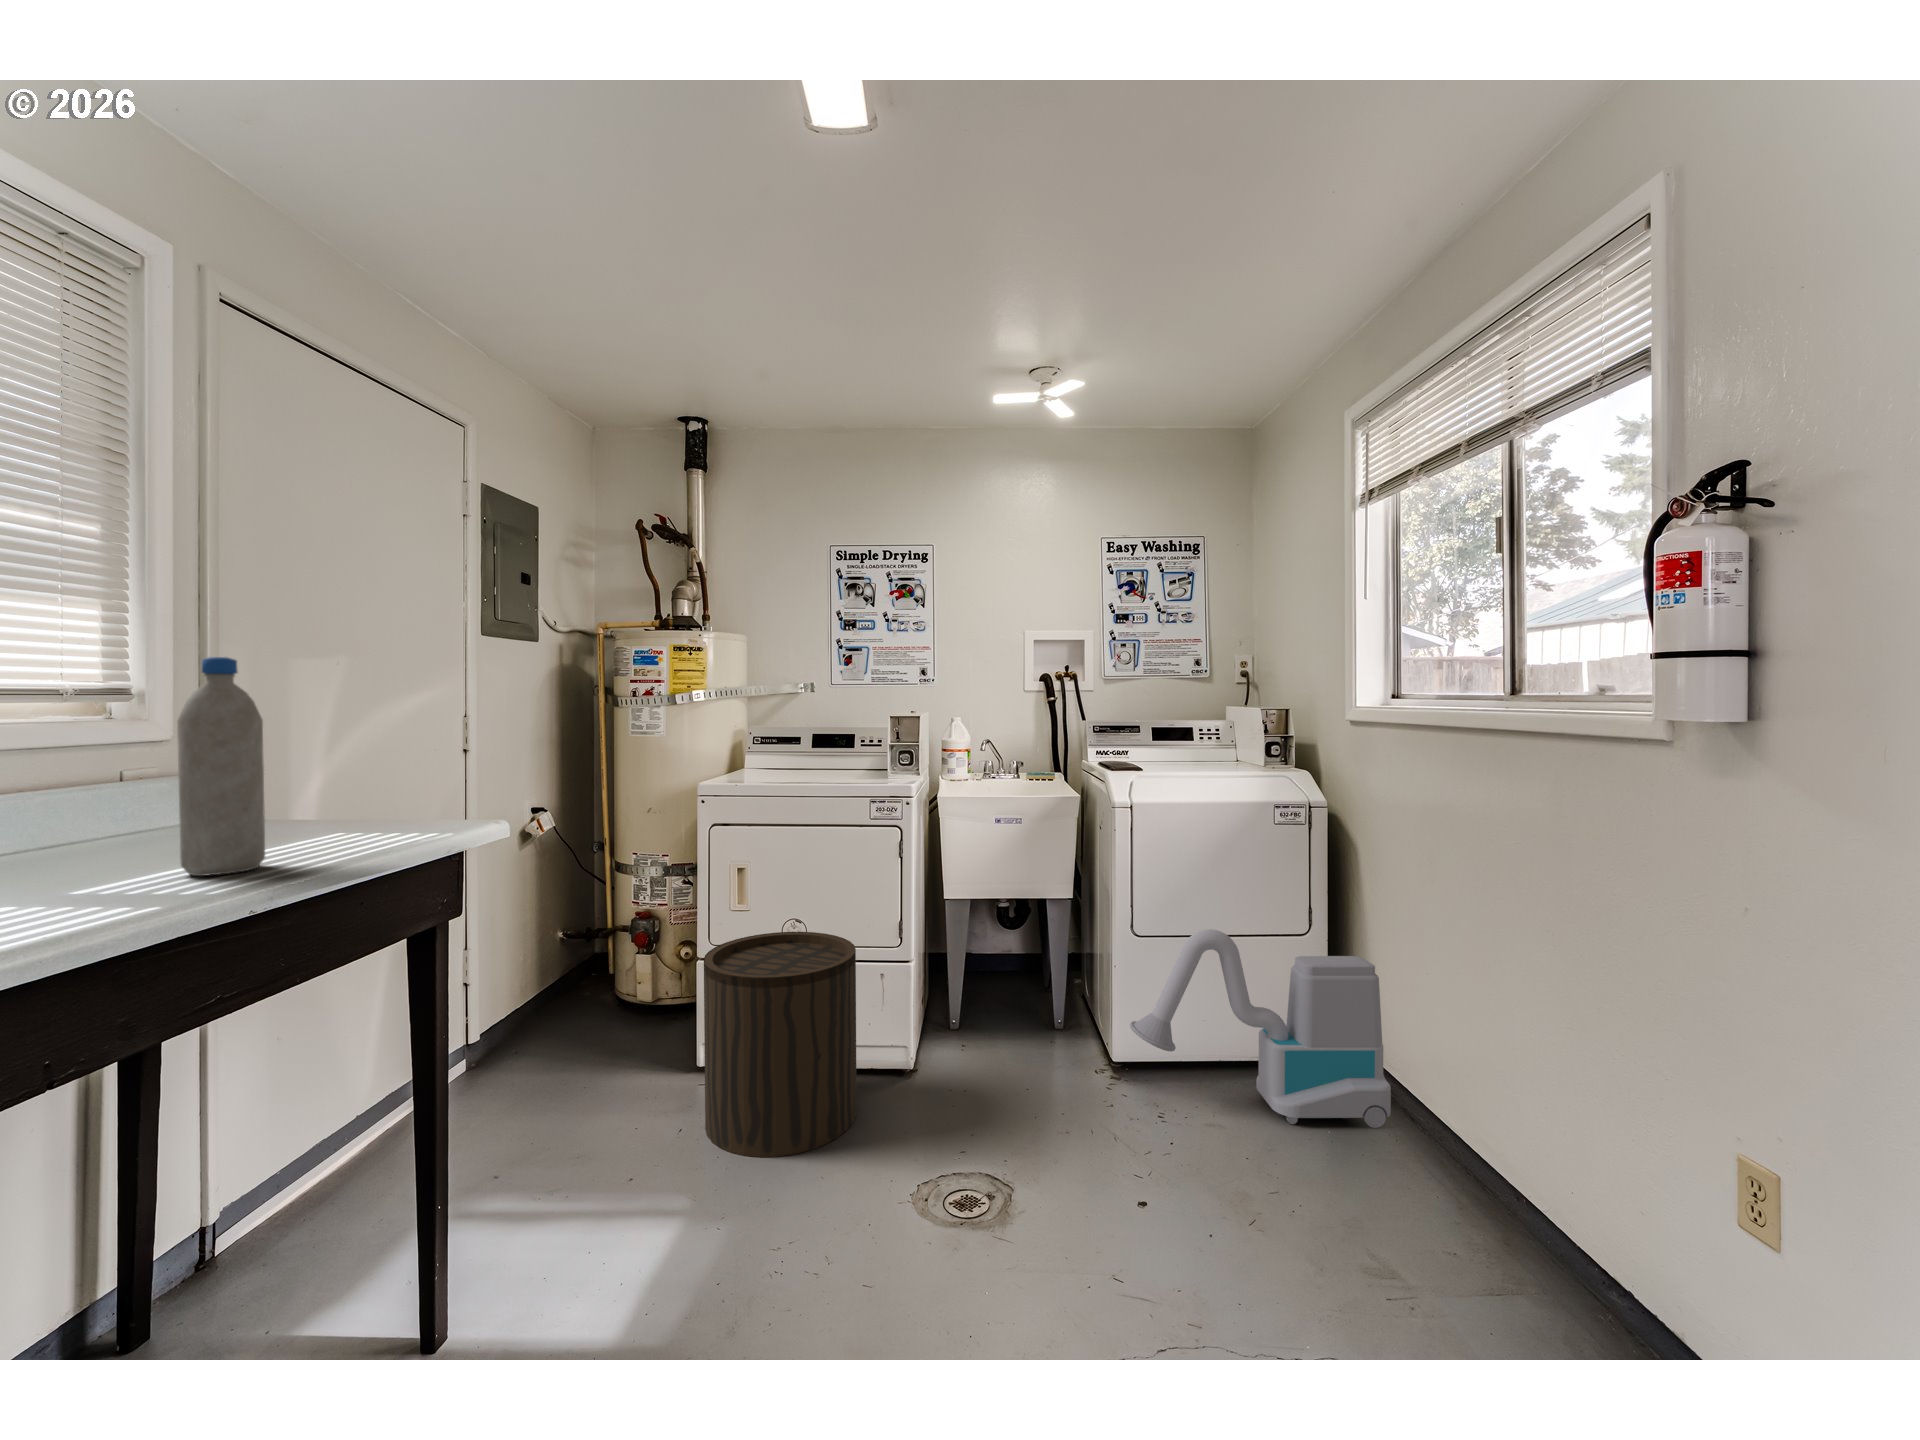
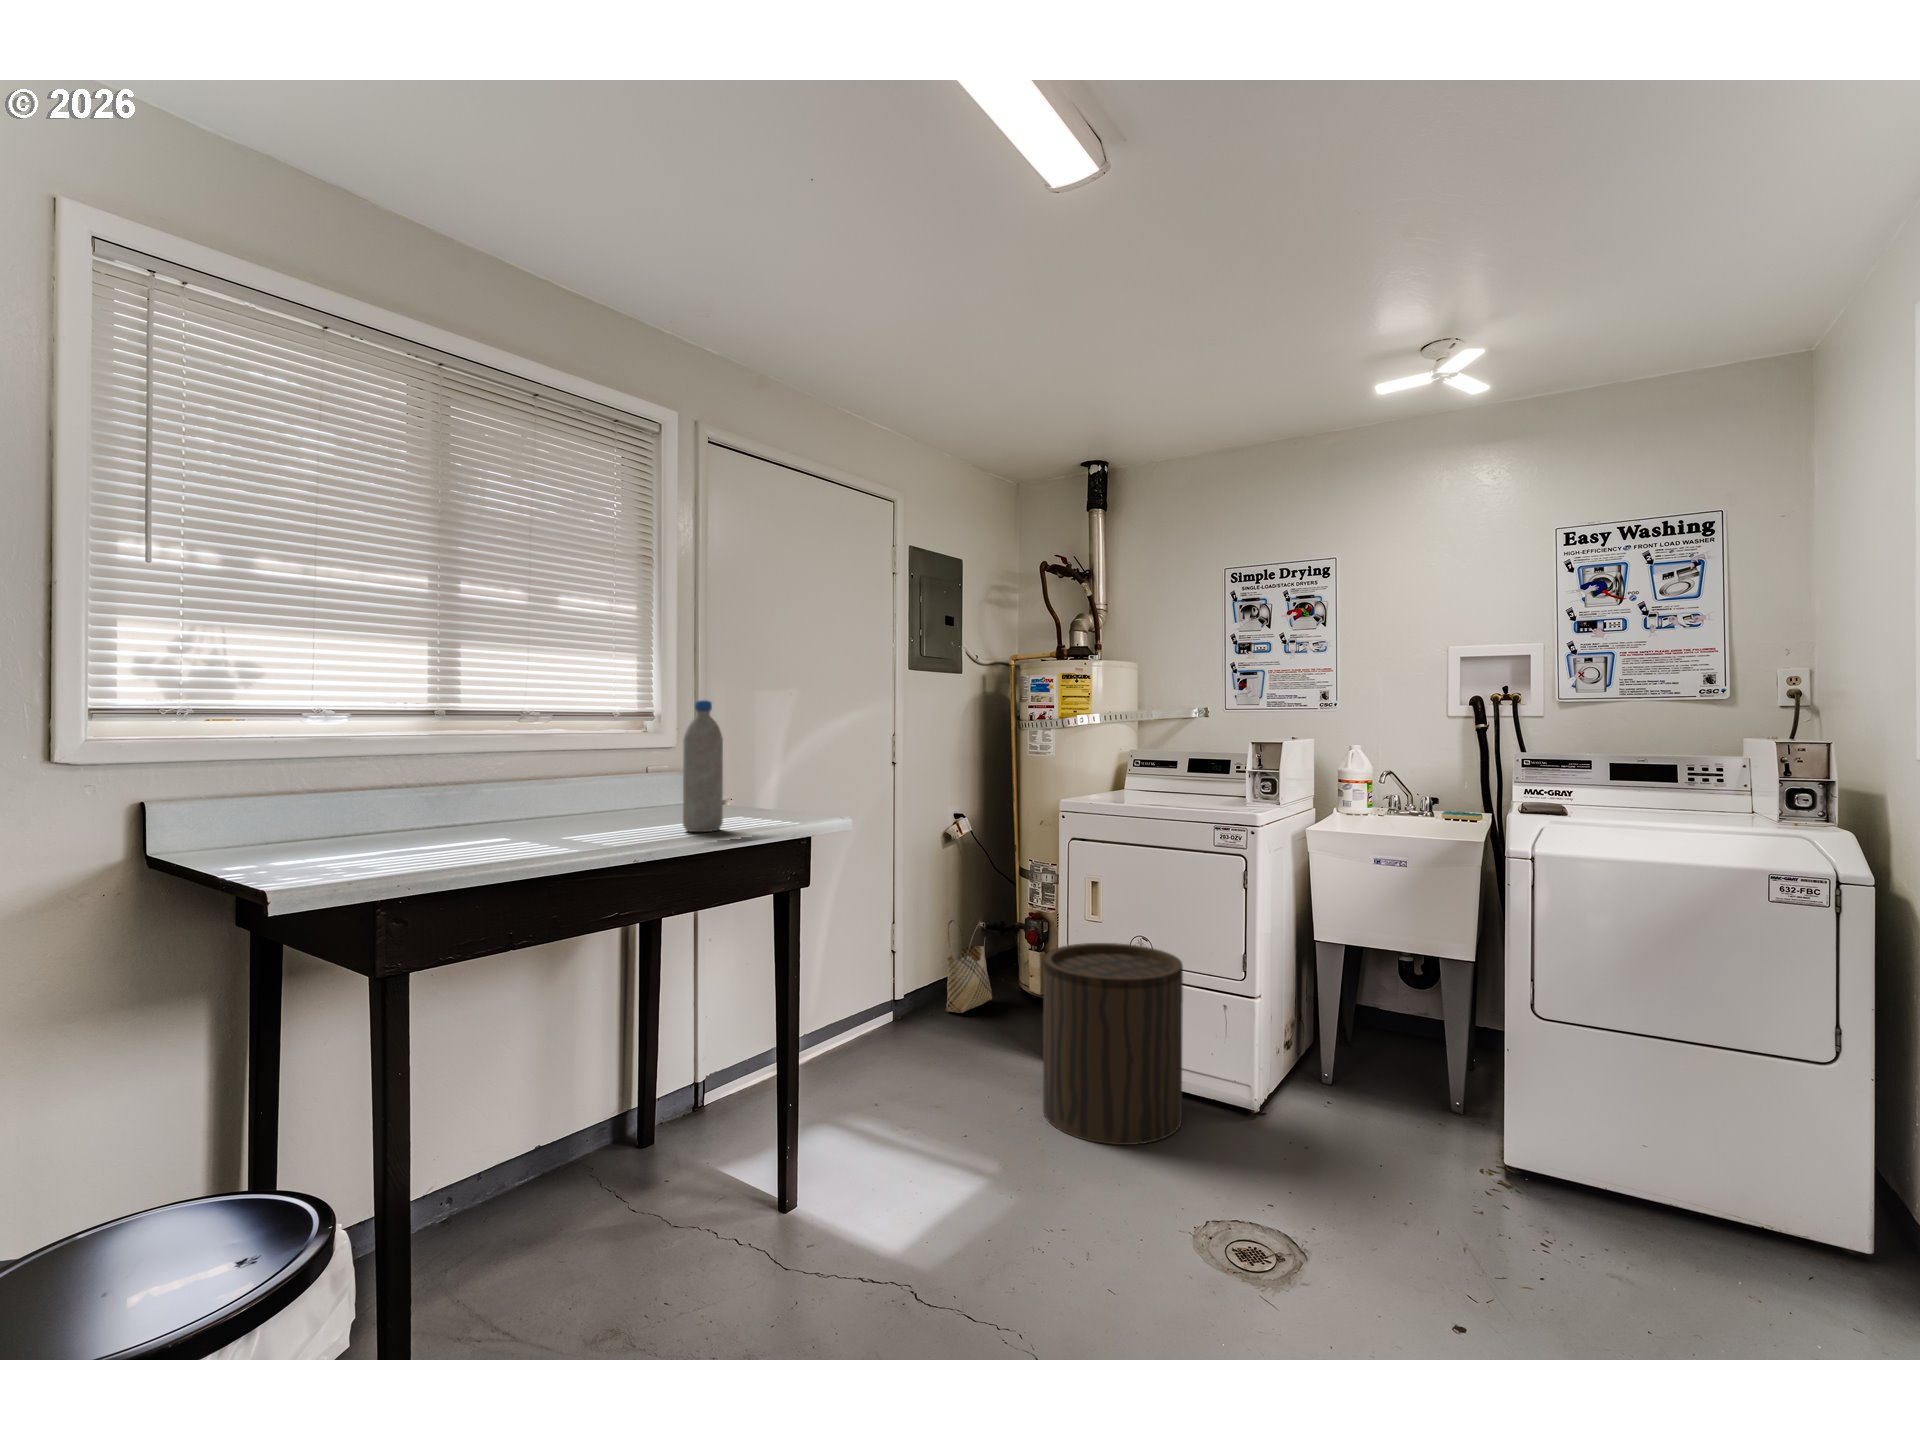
vacuum cleaner: present [1130,929,1391,1128] -> none [1491,1014,1909,1336]
woven basket: none [533,930,590,1043] -> present [946,920,992,1013]

